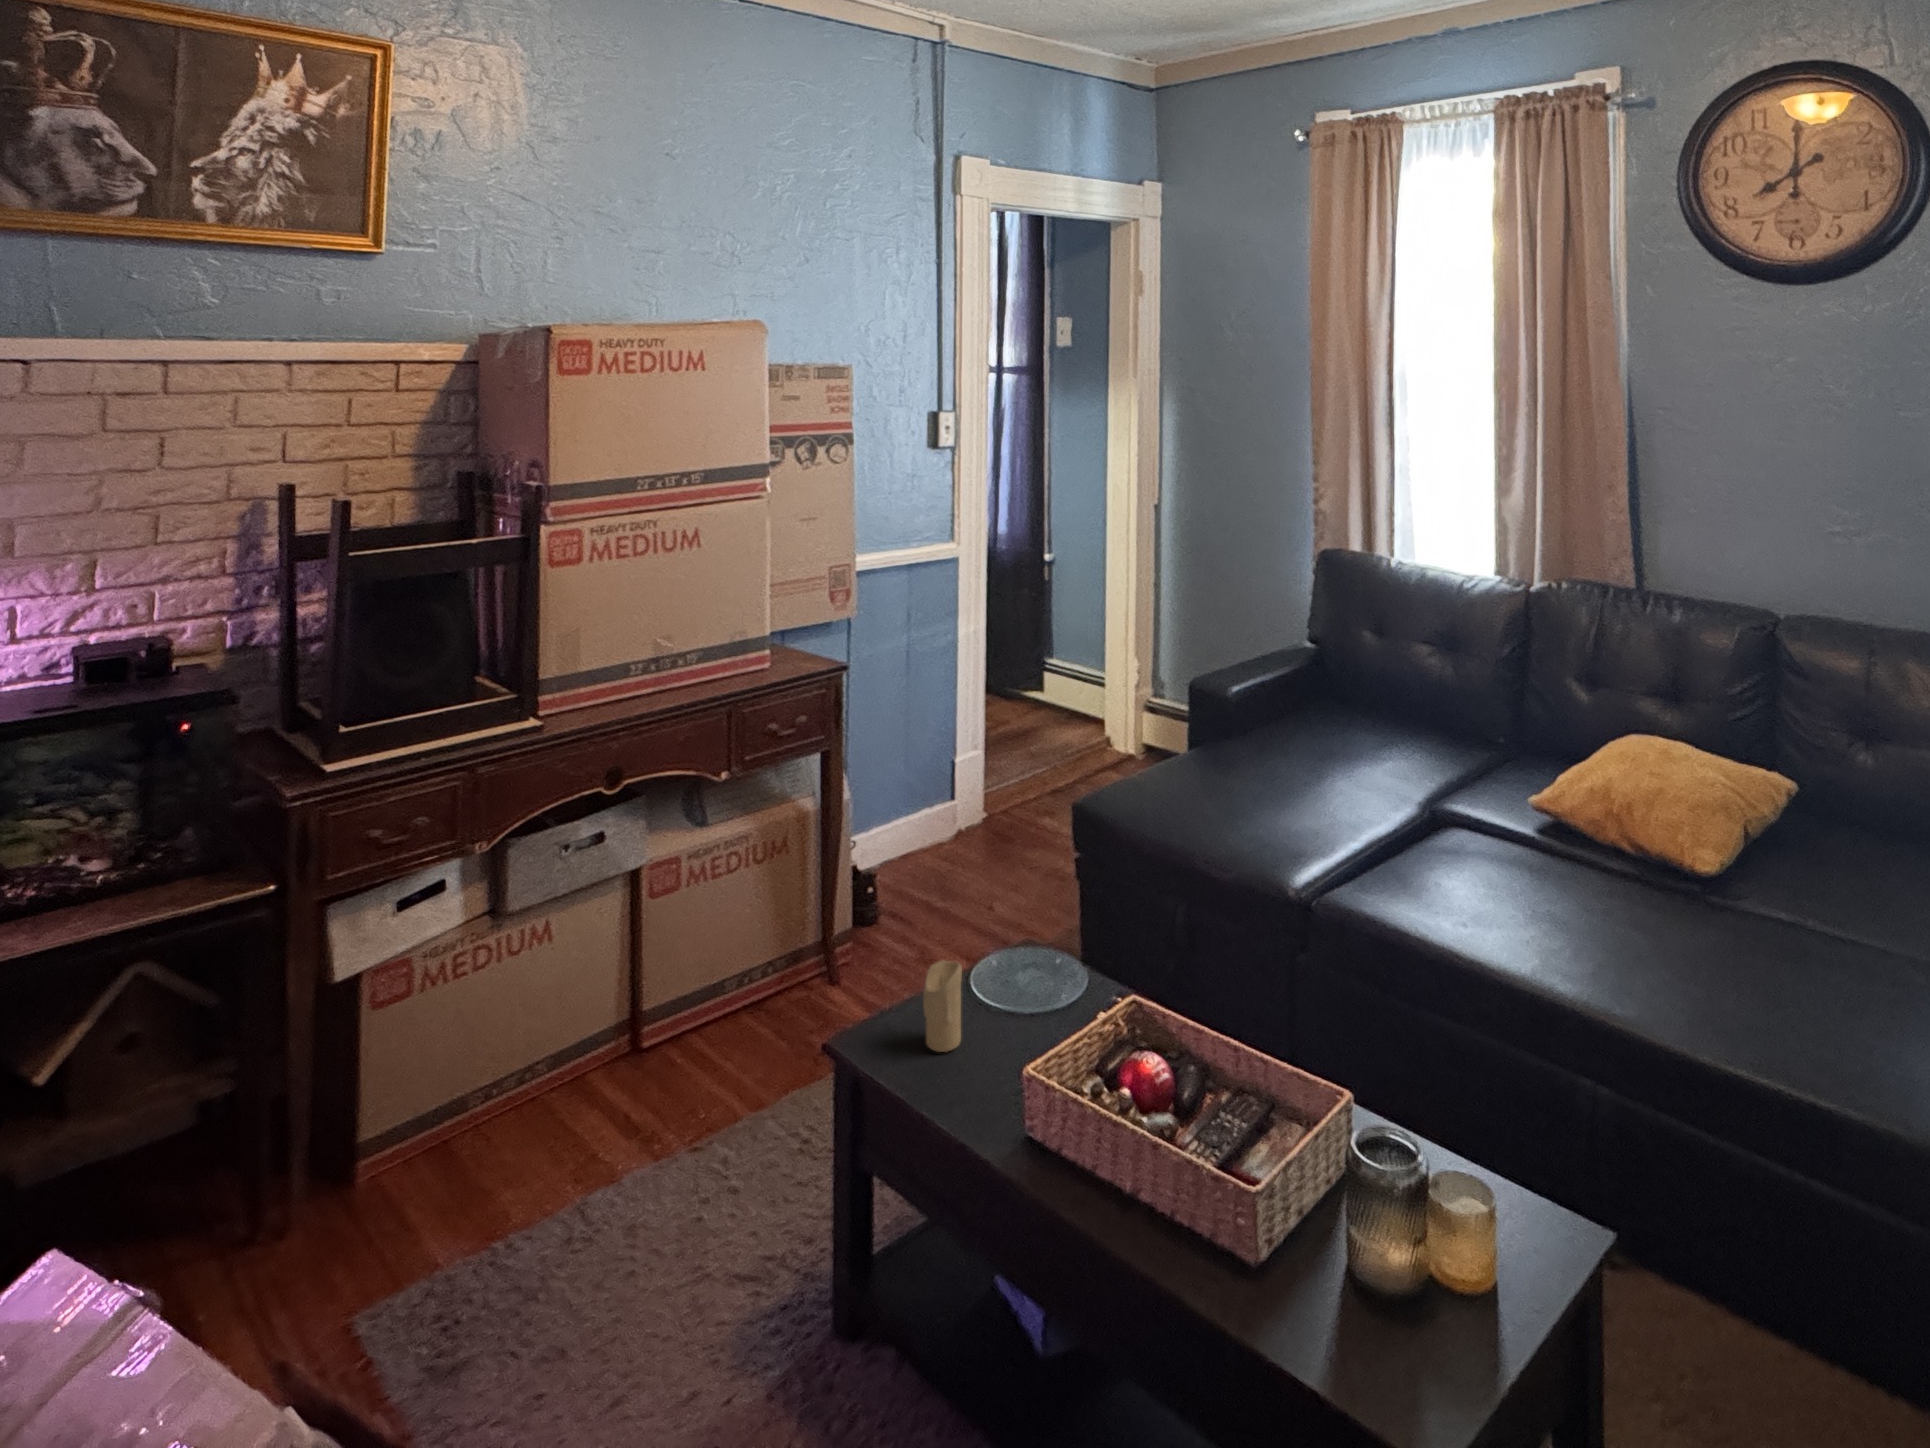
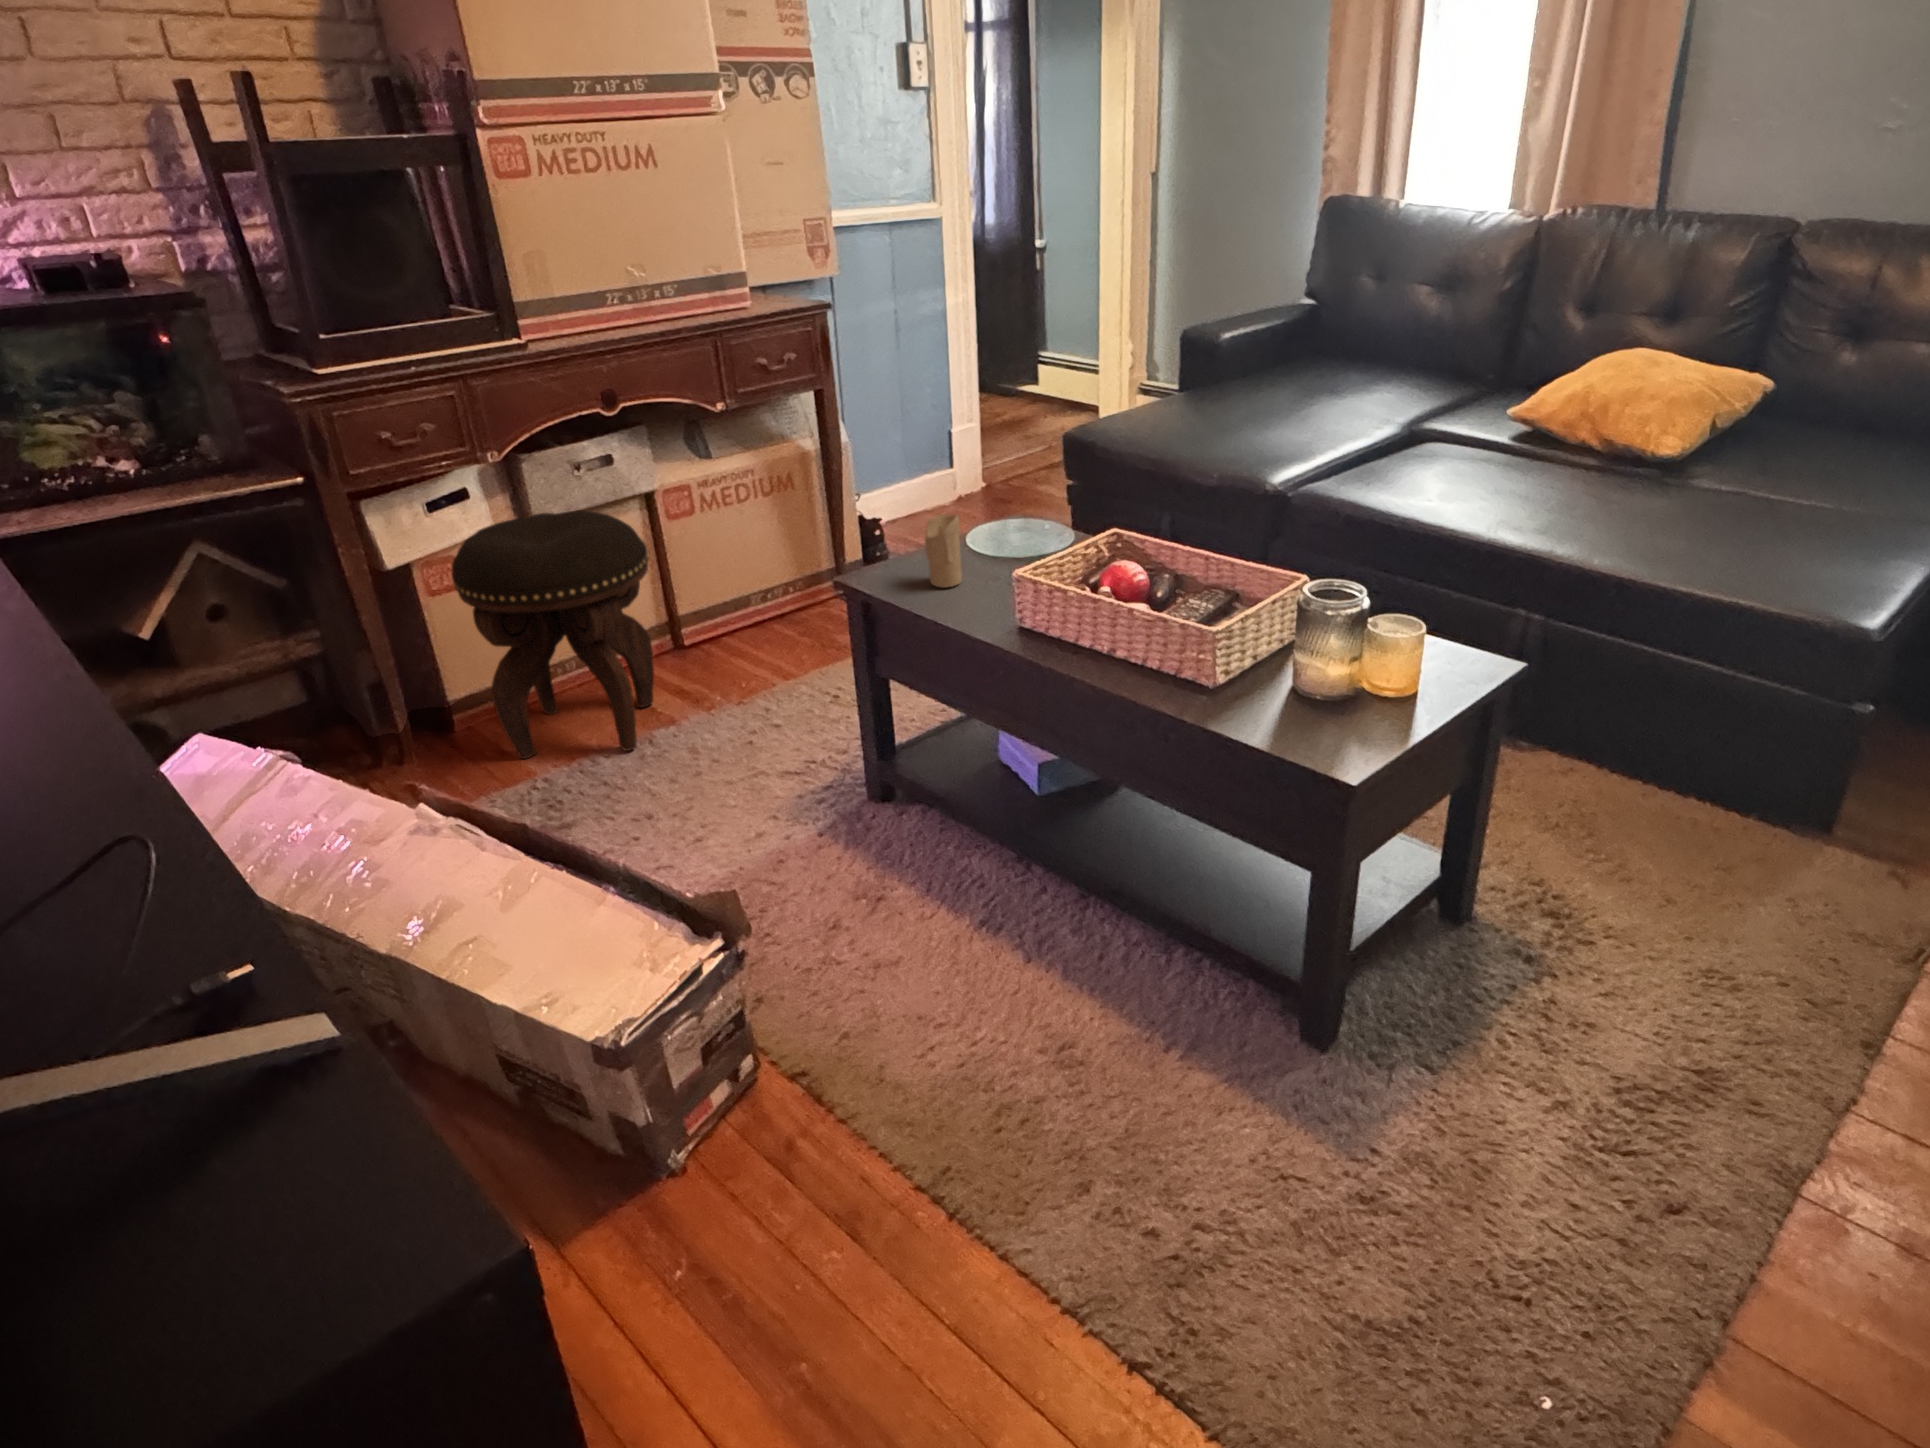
footstool: none [402,906,622,1236] -> present [452,510,654,759]

